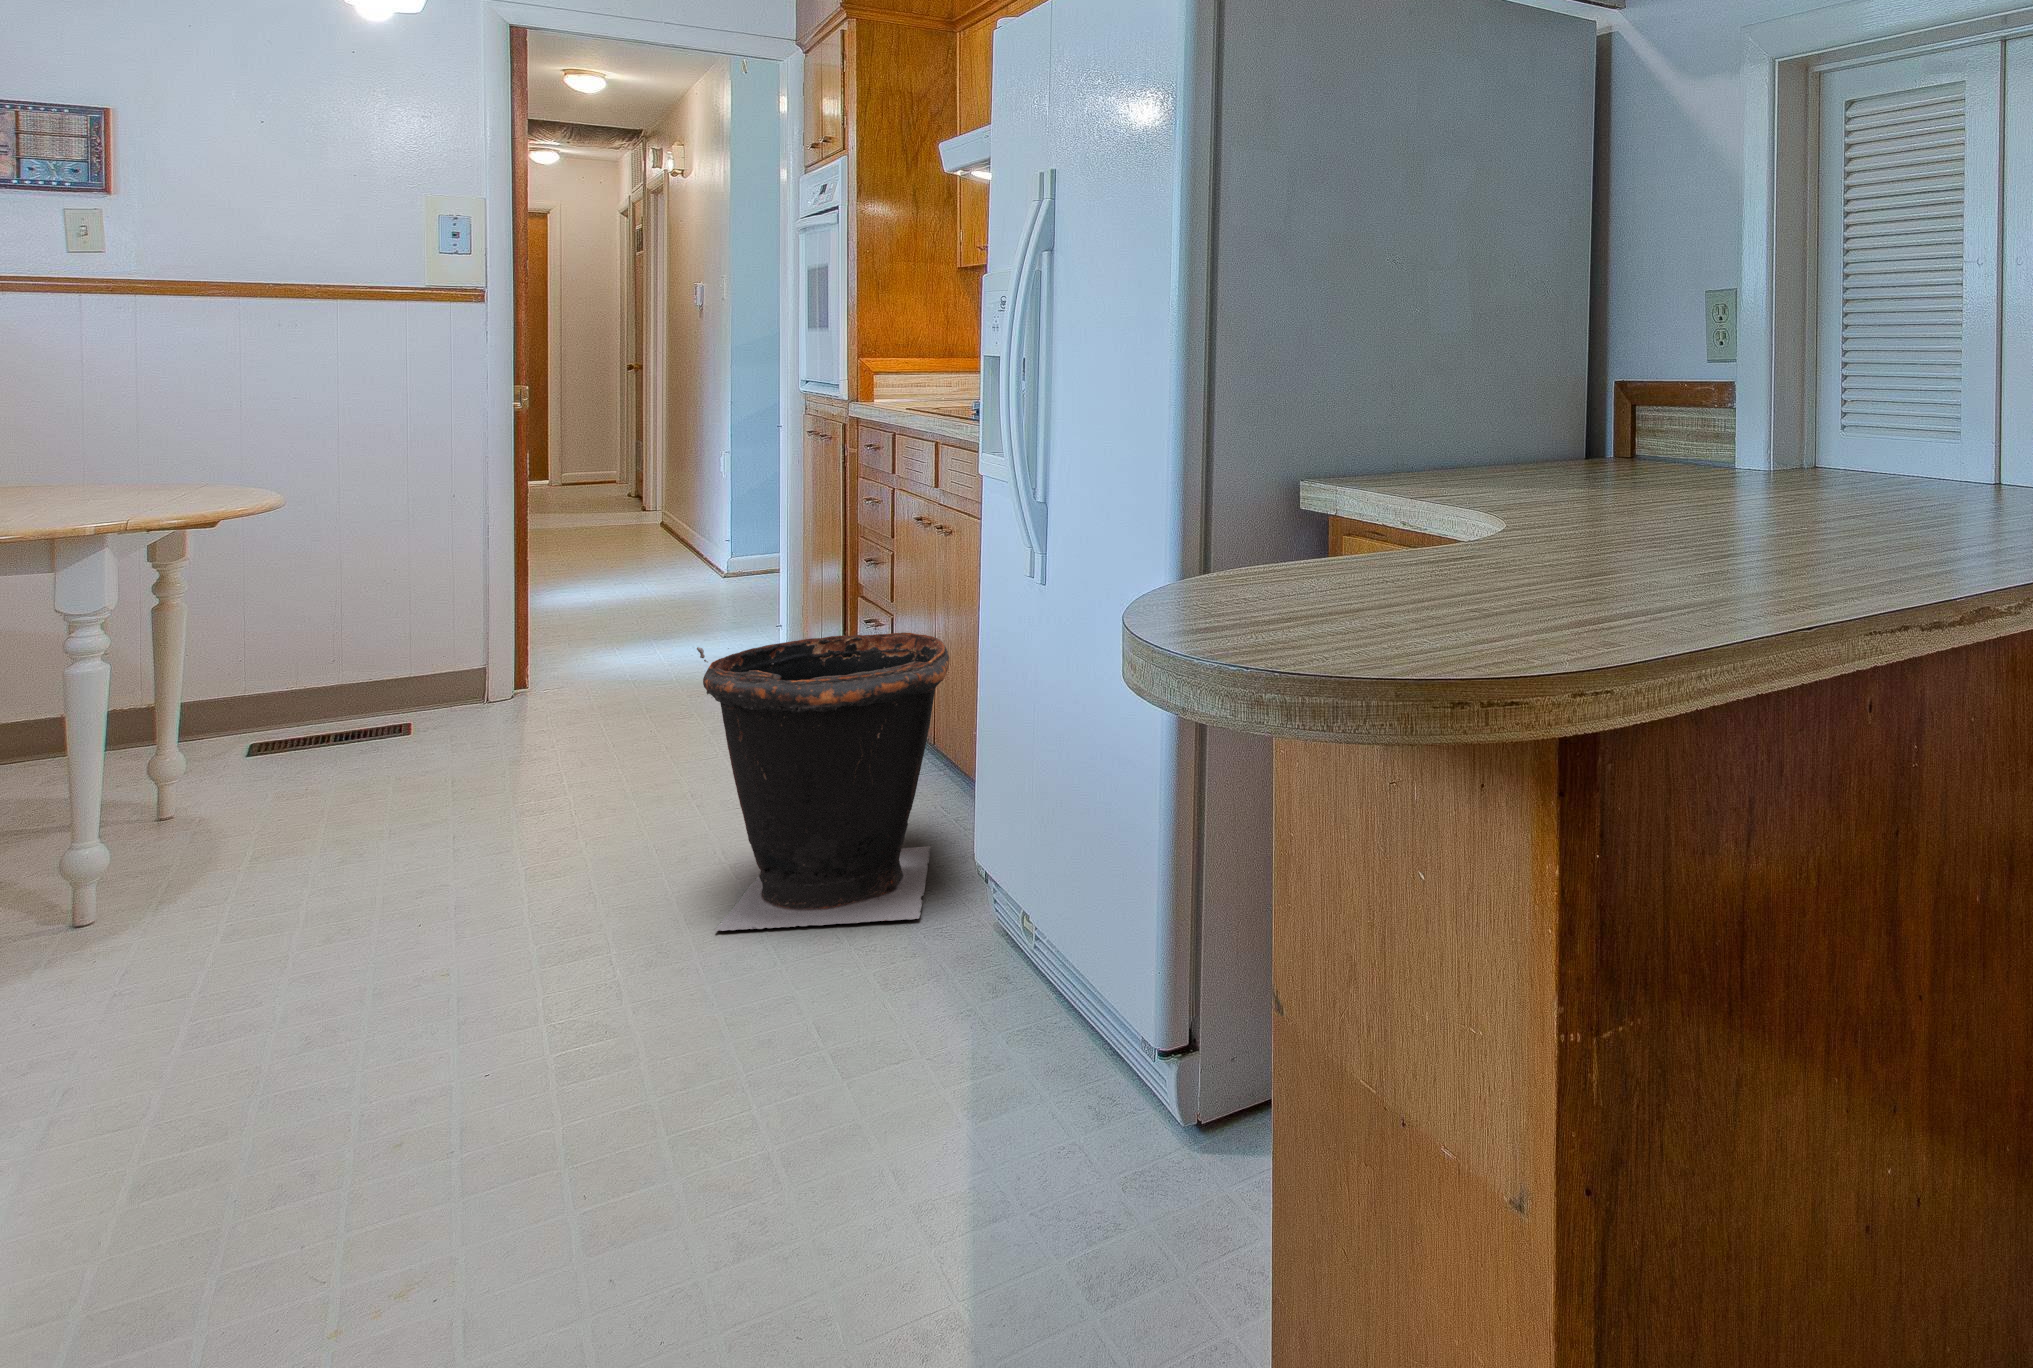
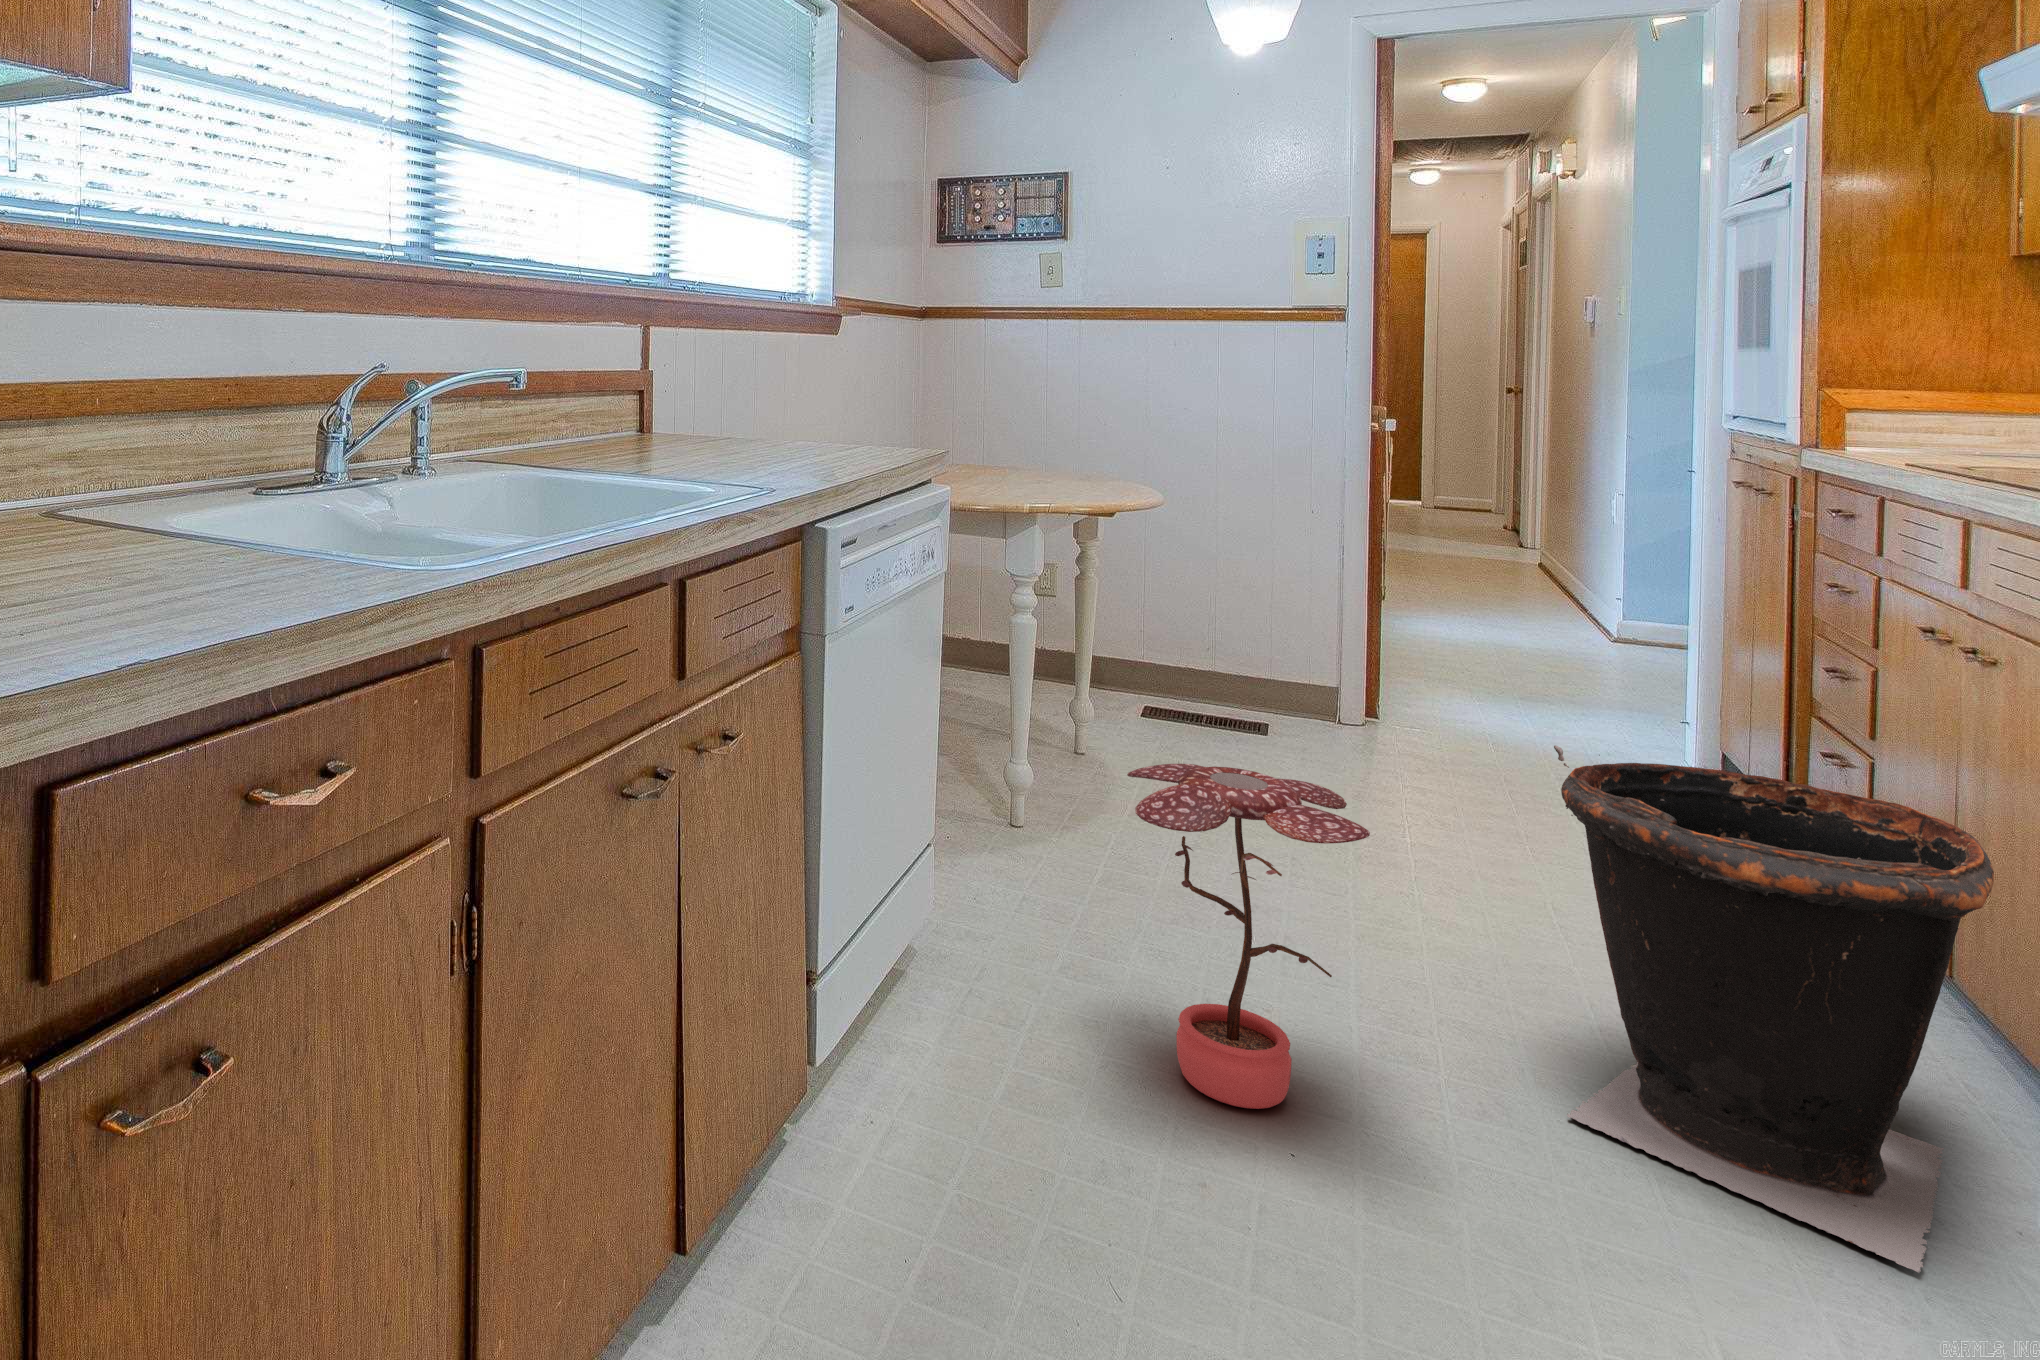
potted plant: none [289,734,557,1063] -> present [1127,764,1370,1109]

